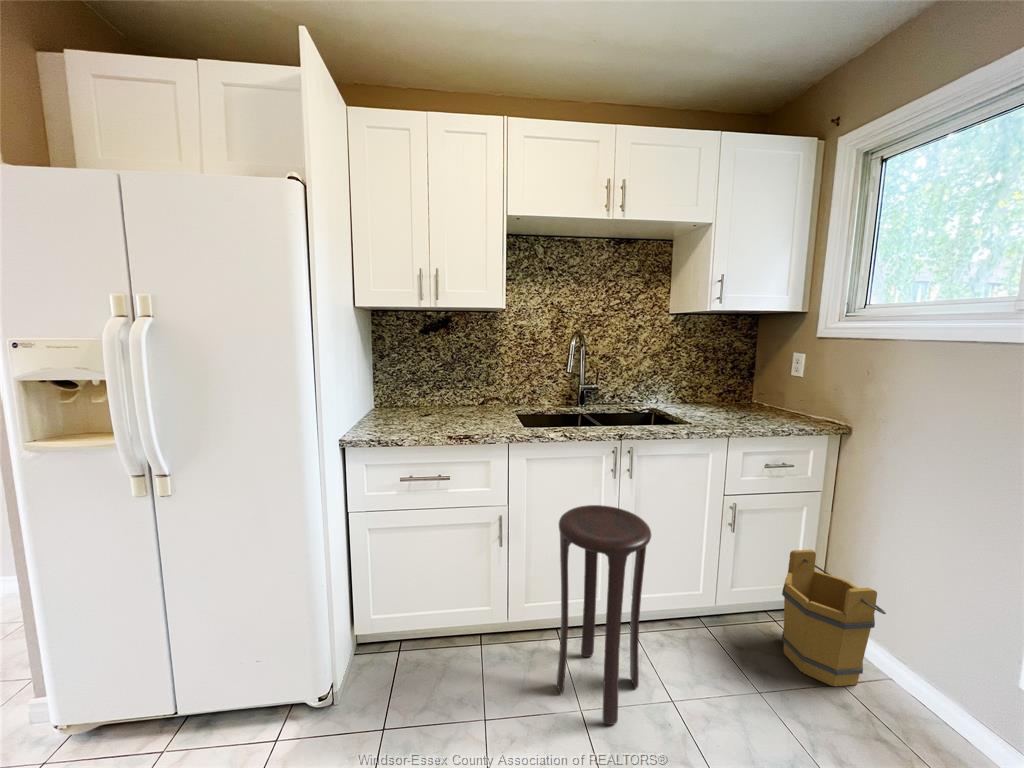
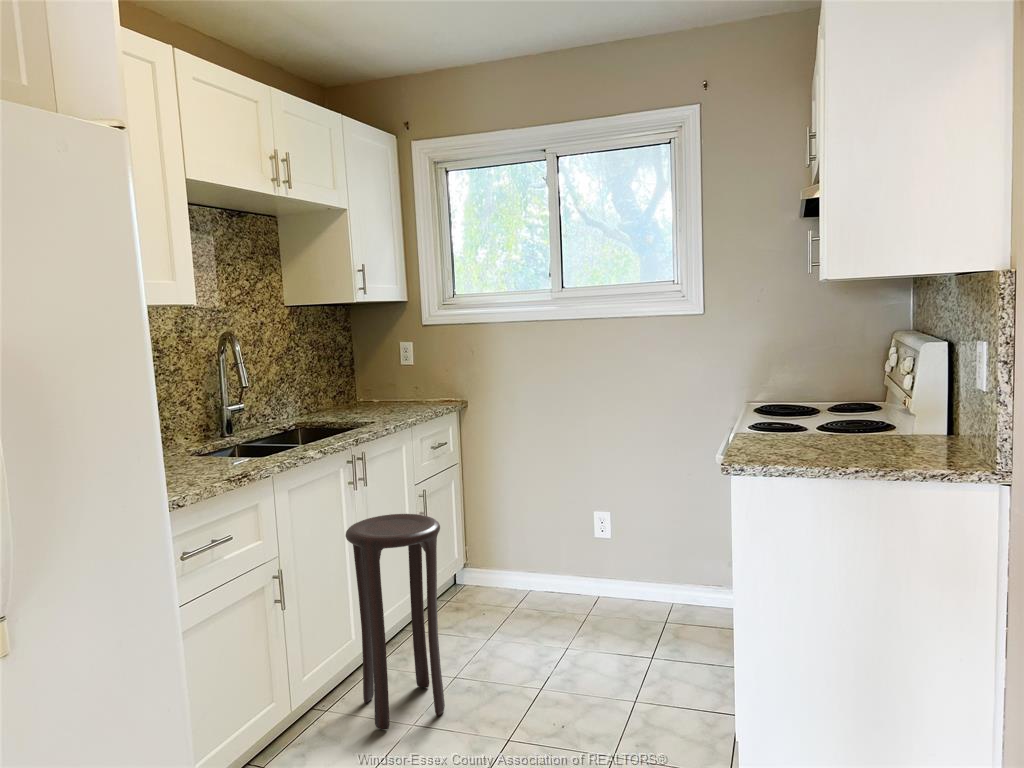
bucket: present [782,550,886,686] -> none [460,515,528,614]

